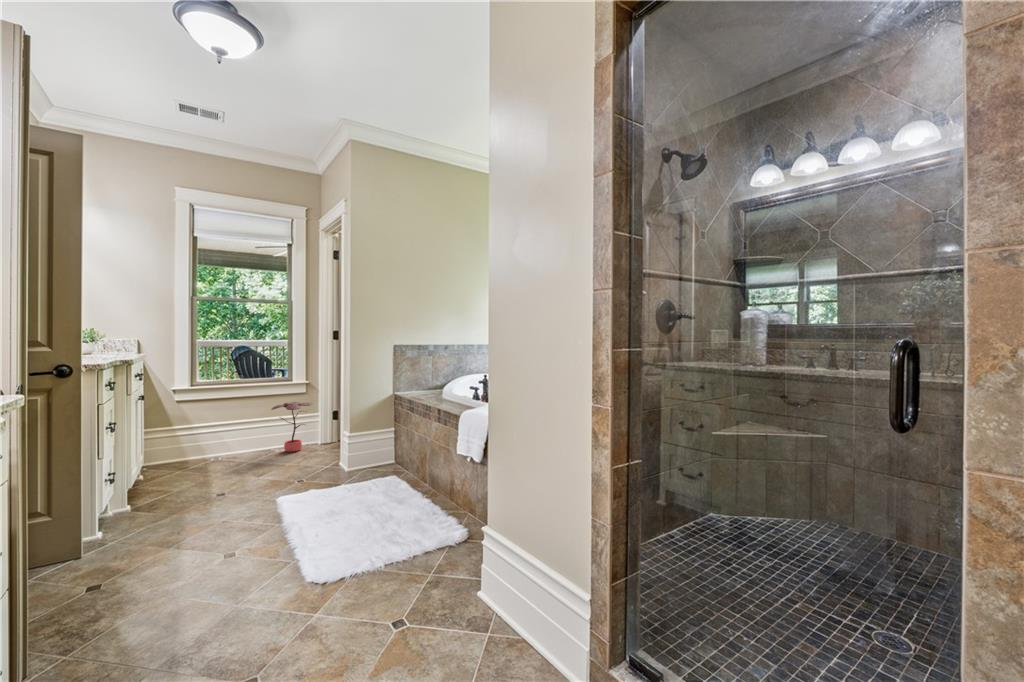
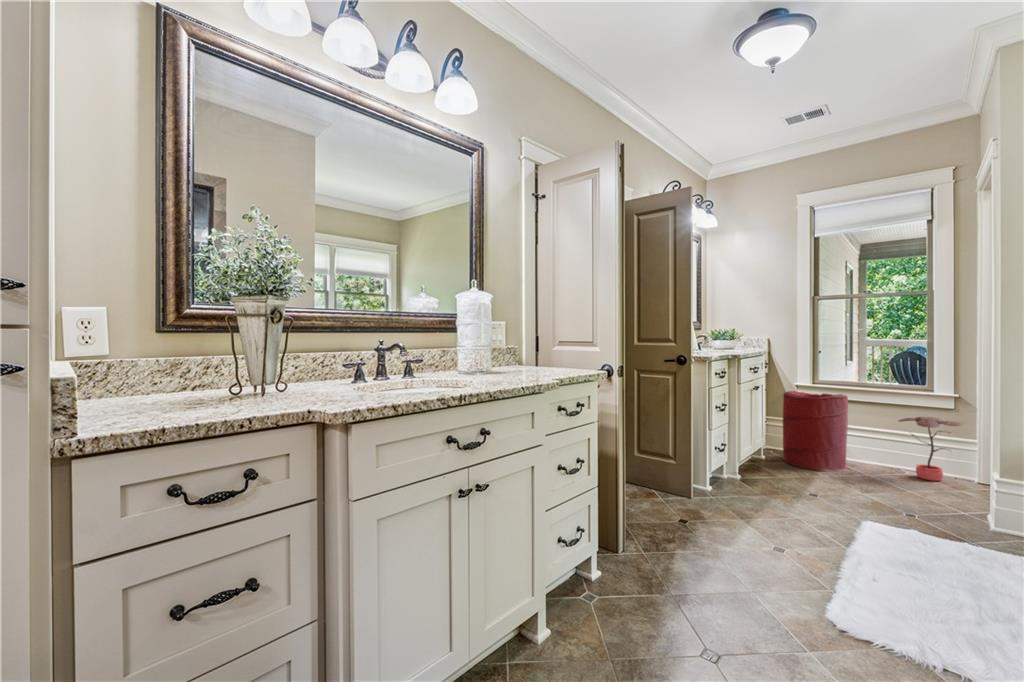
laundry hamper: none [165,393,232,475] -> present [783,391,848,472]

